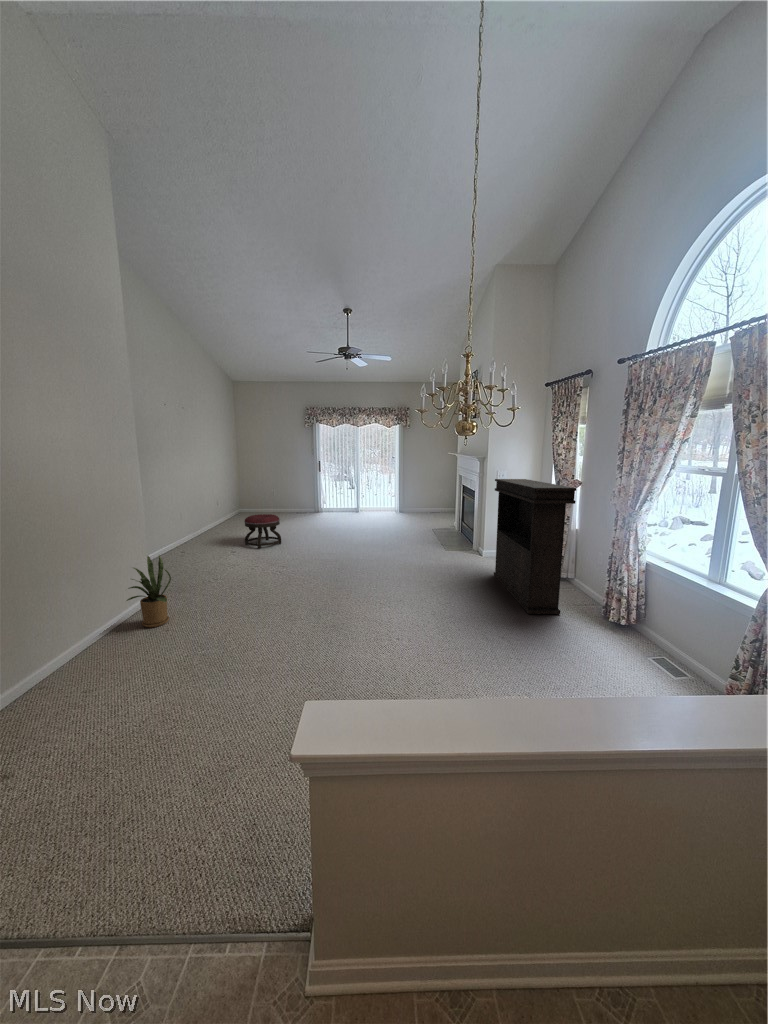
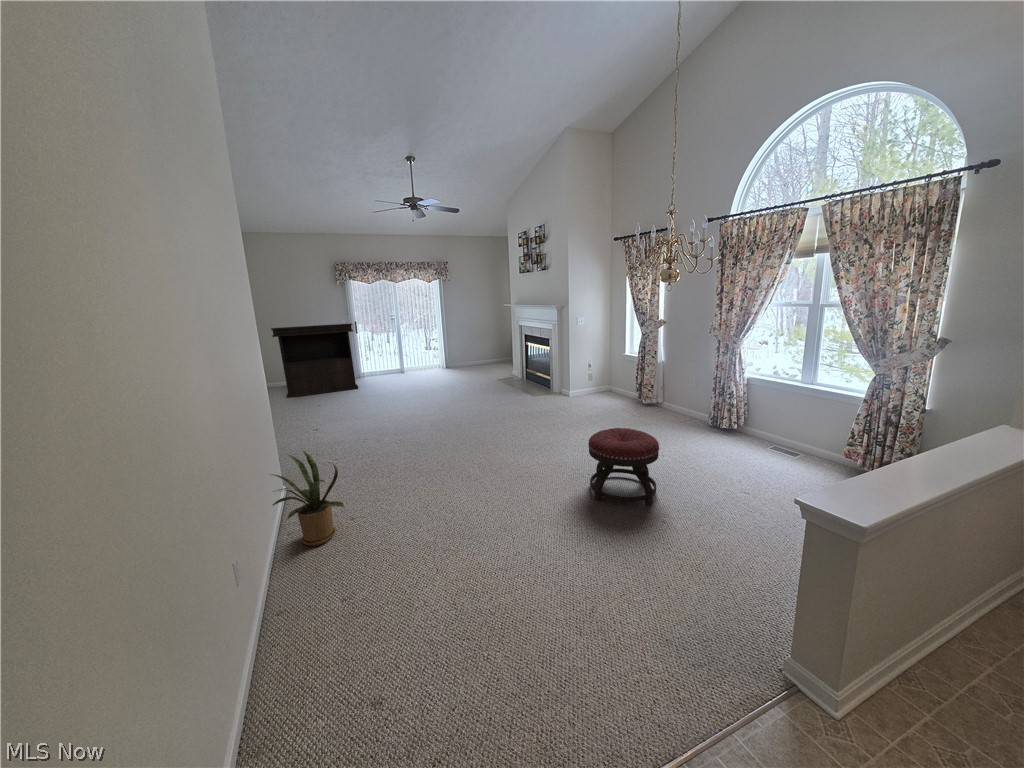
console table: present [494,479,576,614] -> present [271,323,358,398]
ottoman: present [244,514,281,549] -> present [588,428,659,505]

